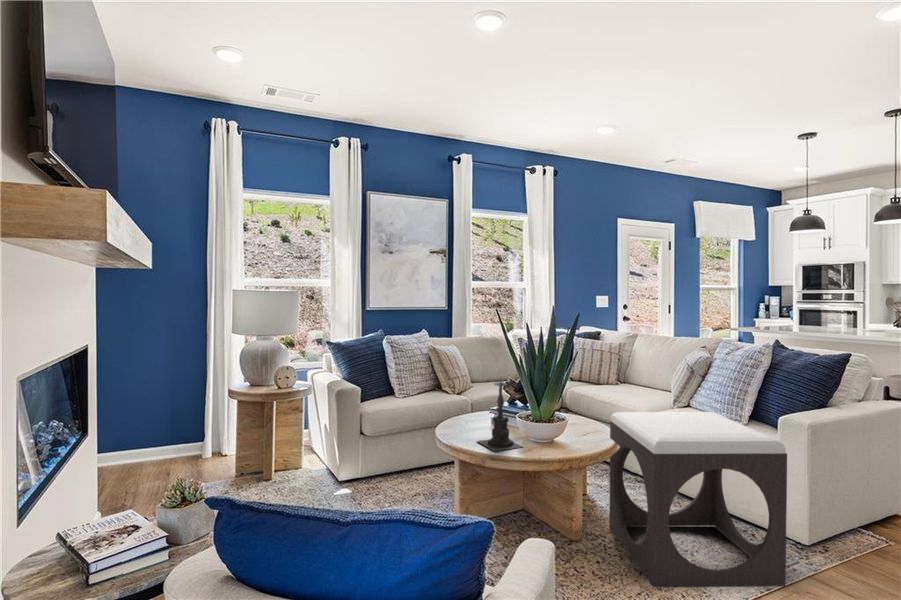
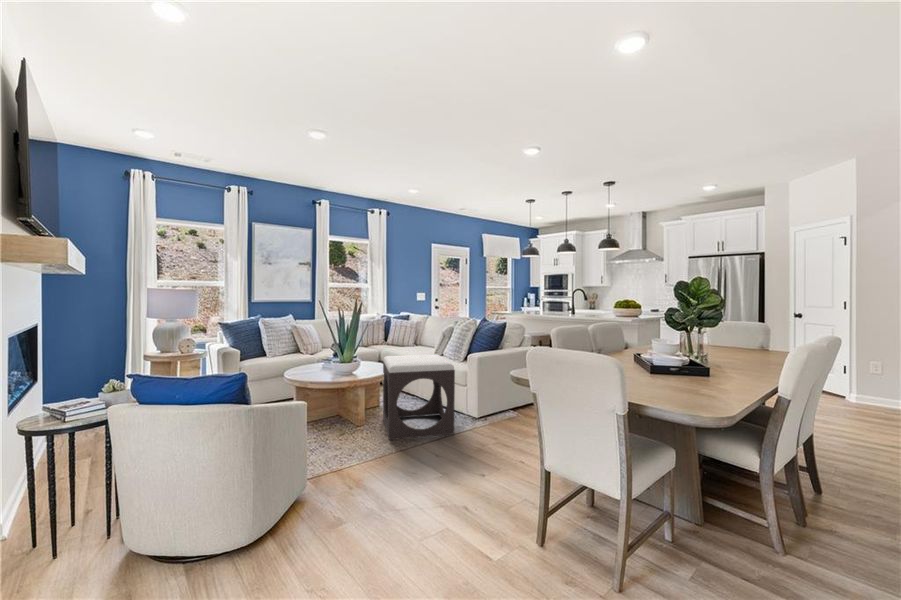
candle holder: present [477,381,522,451] -> none [305,336,331,379]

